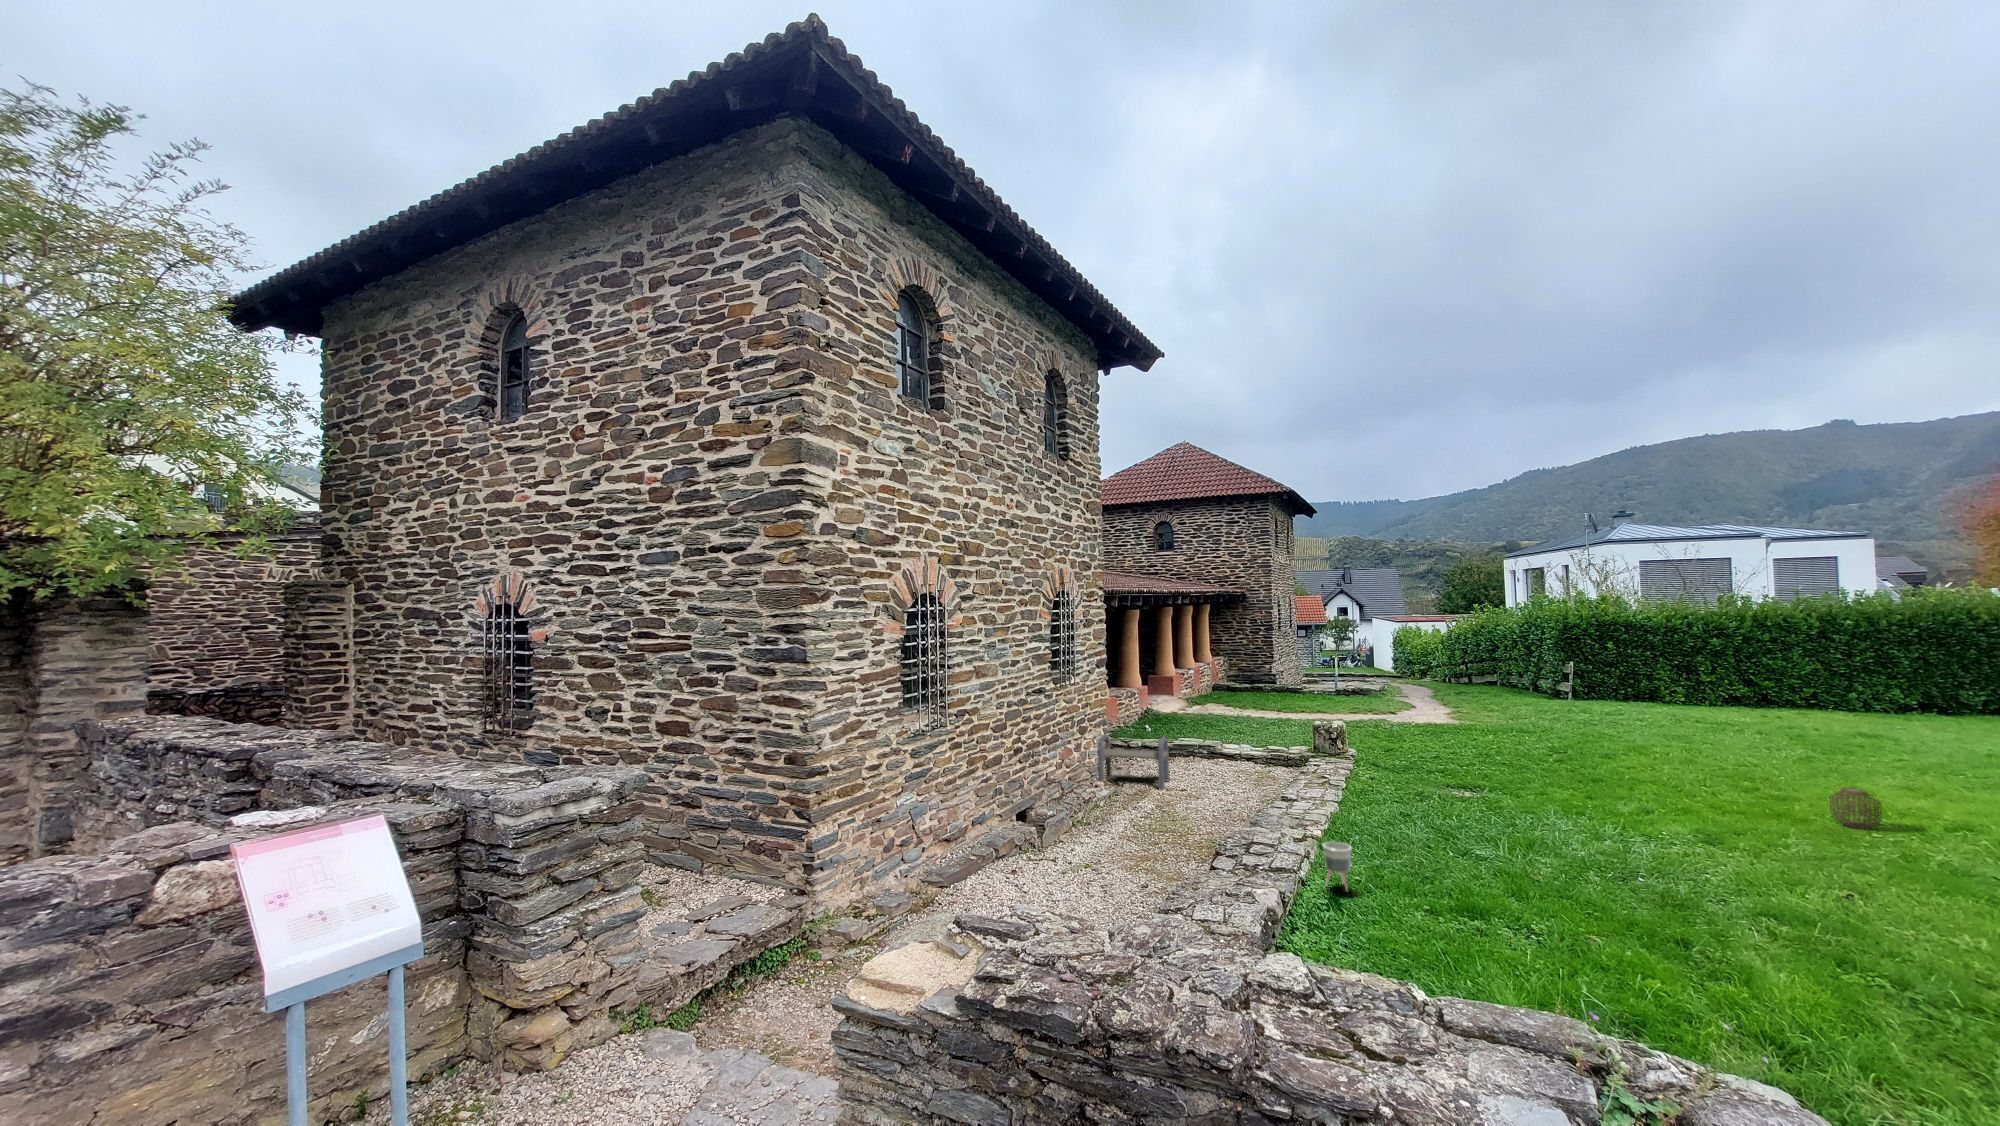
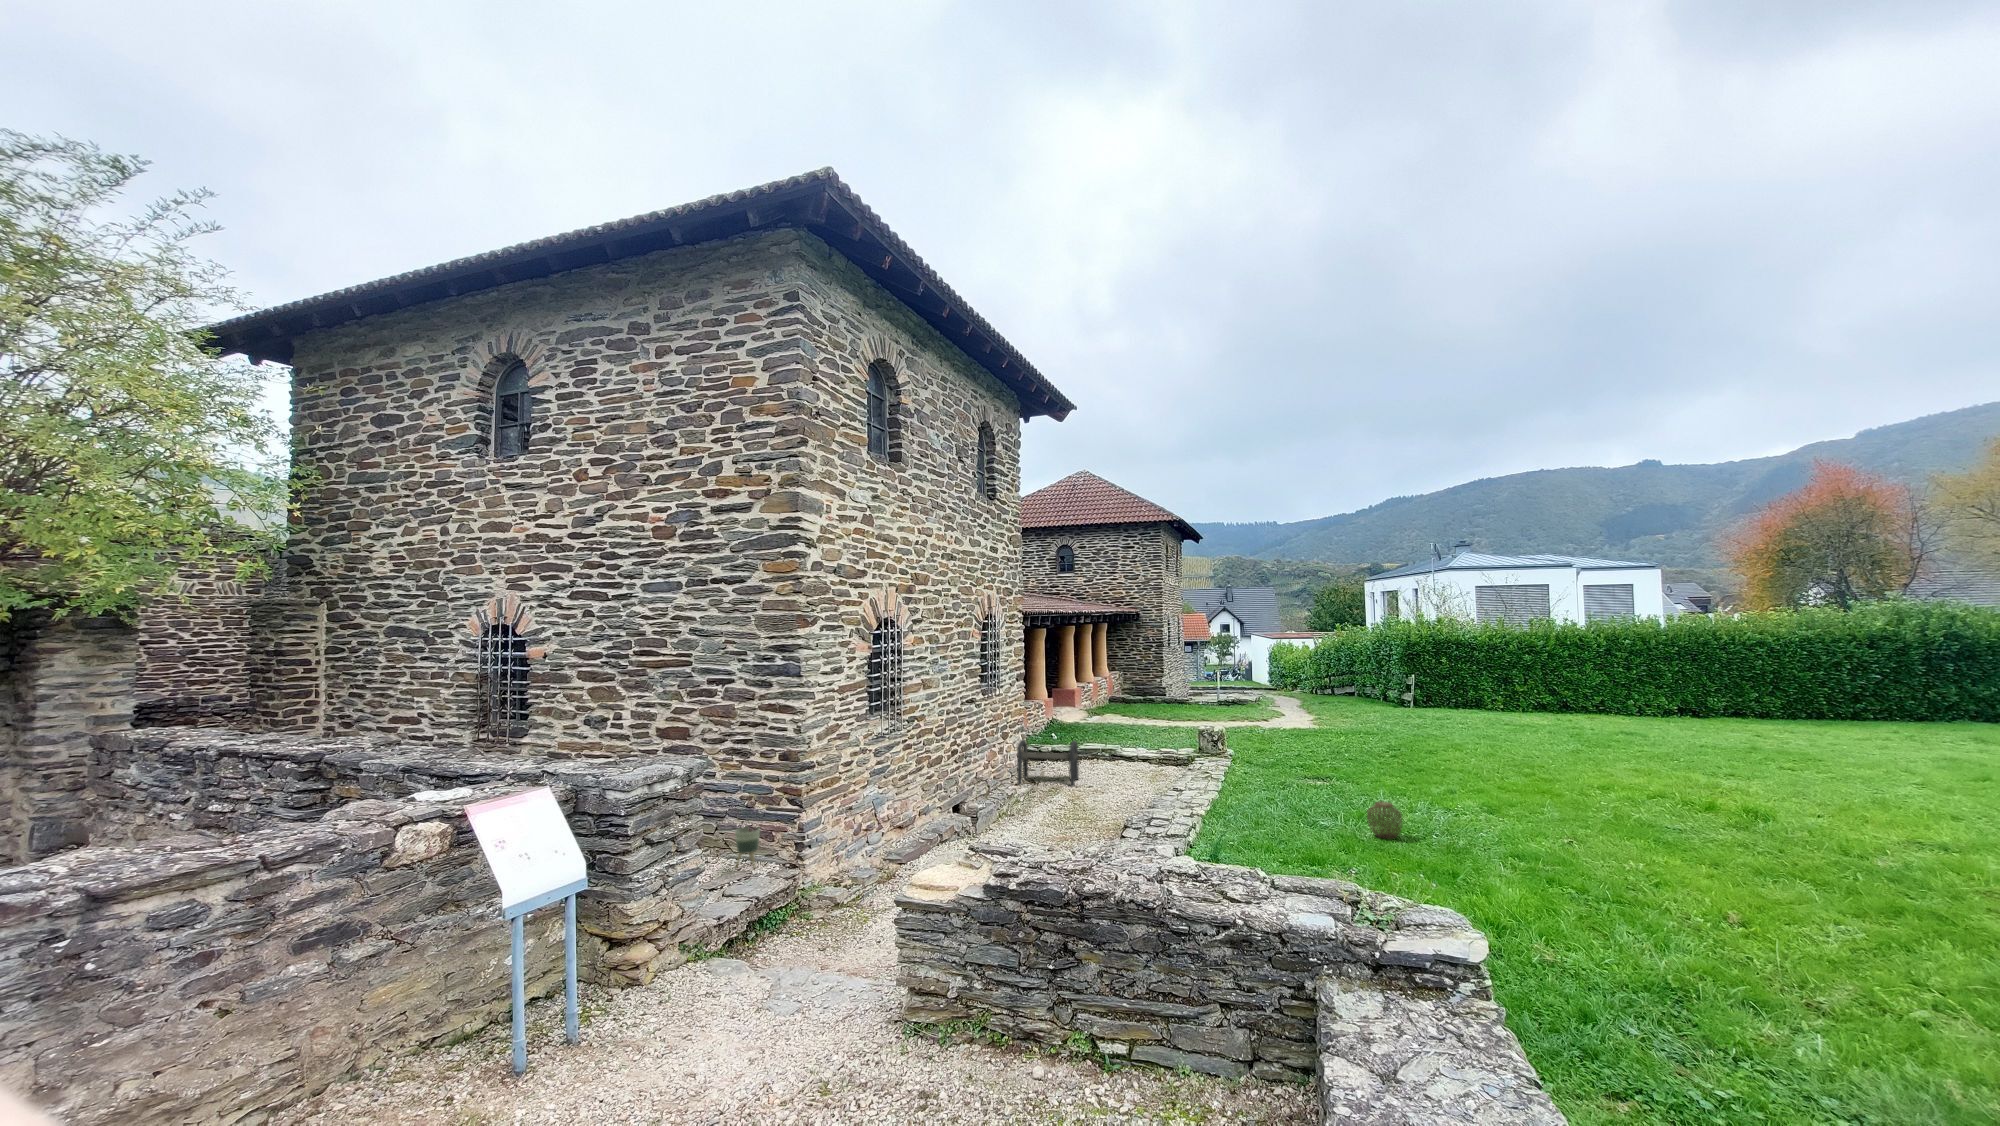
woven basket: present [1829,788,1882,830] -> present [1367,801,1402,839]
planter: present [1323,842,1352,891] -> present [735,827,760,868]

